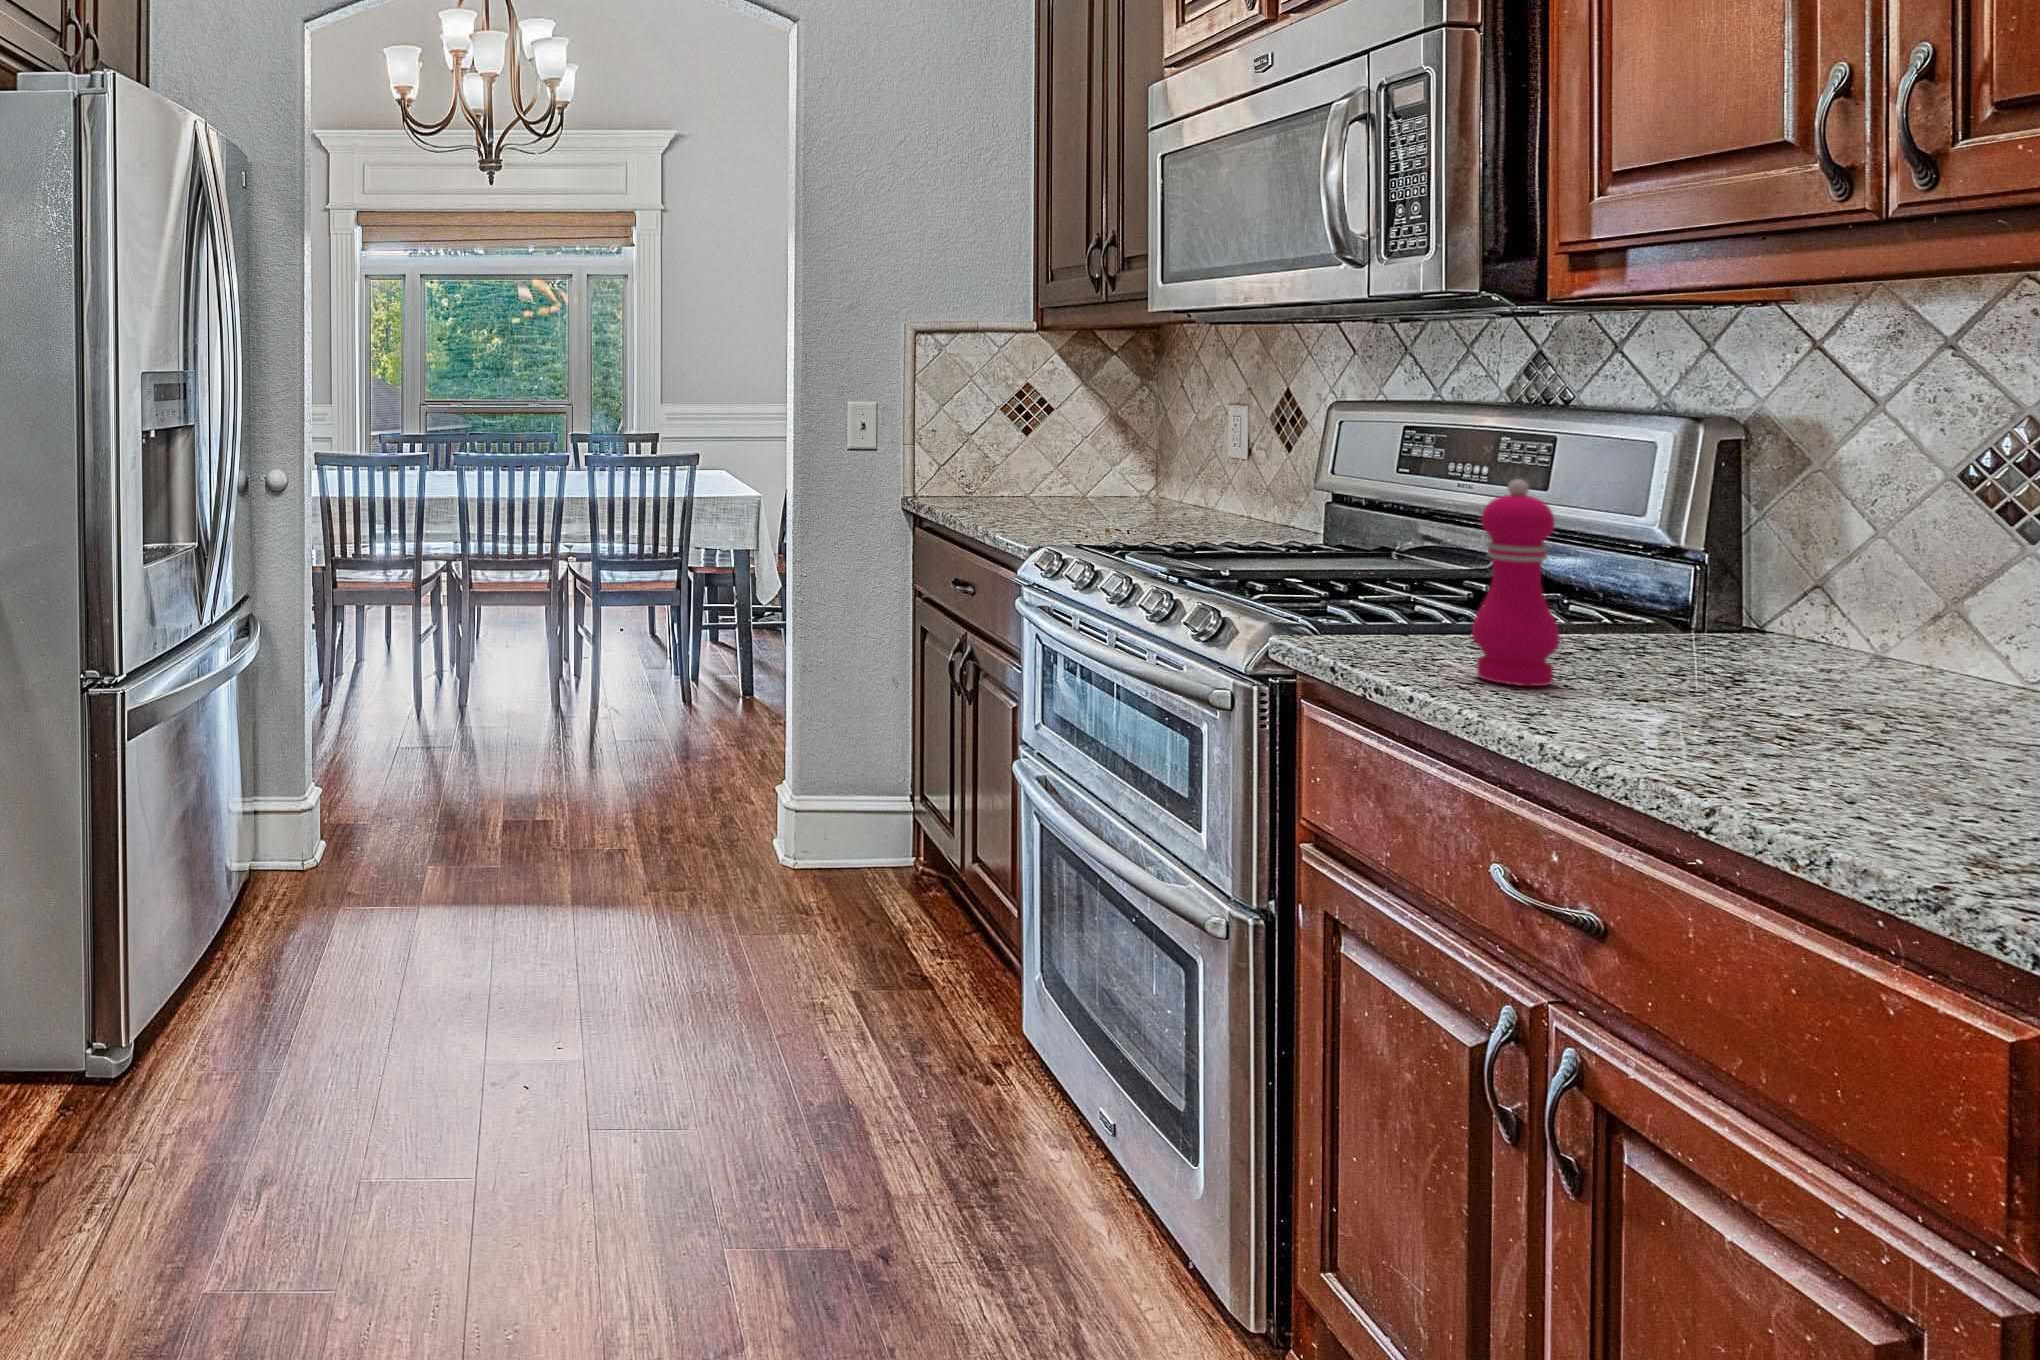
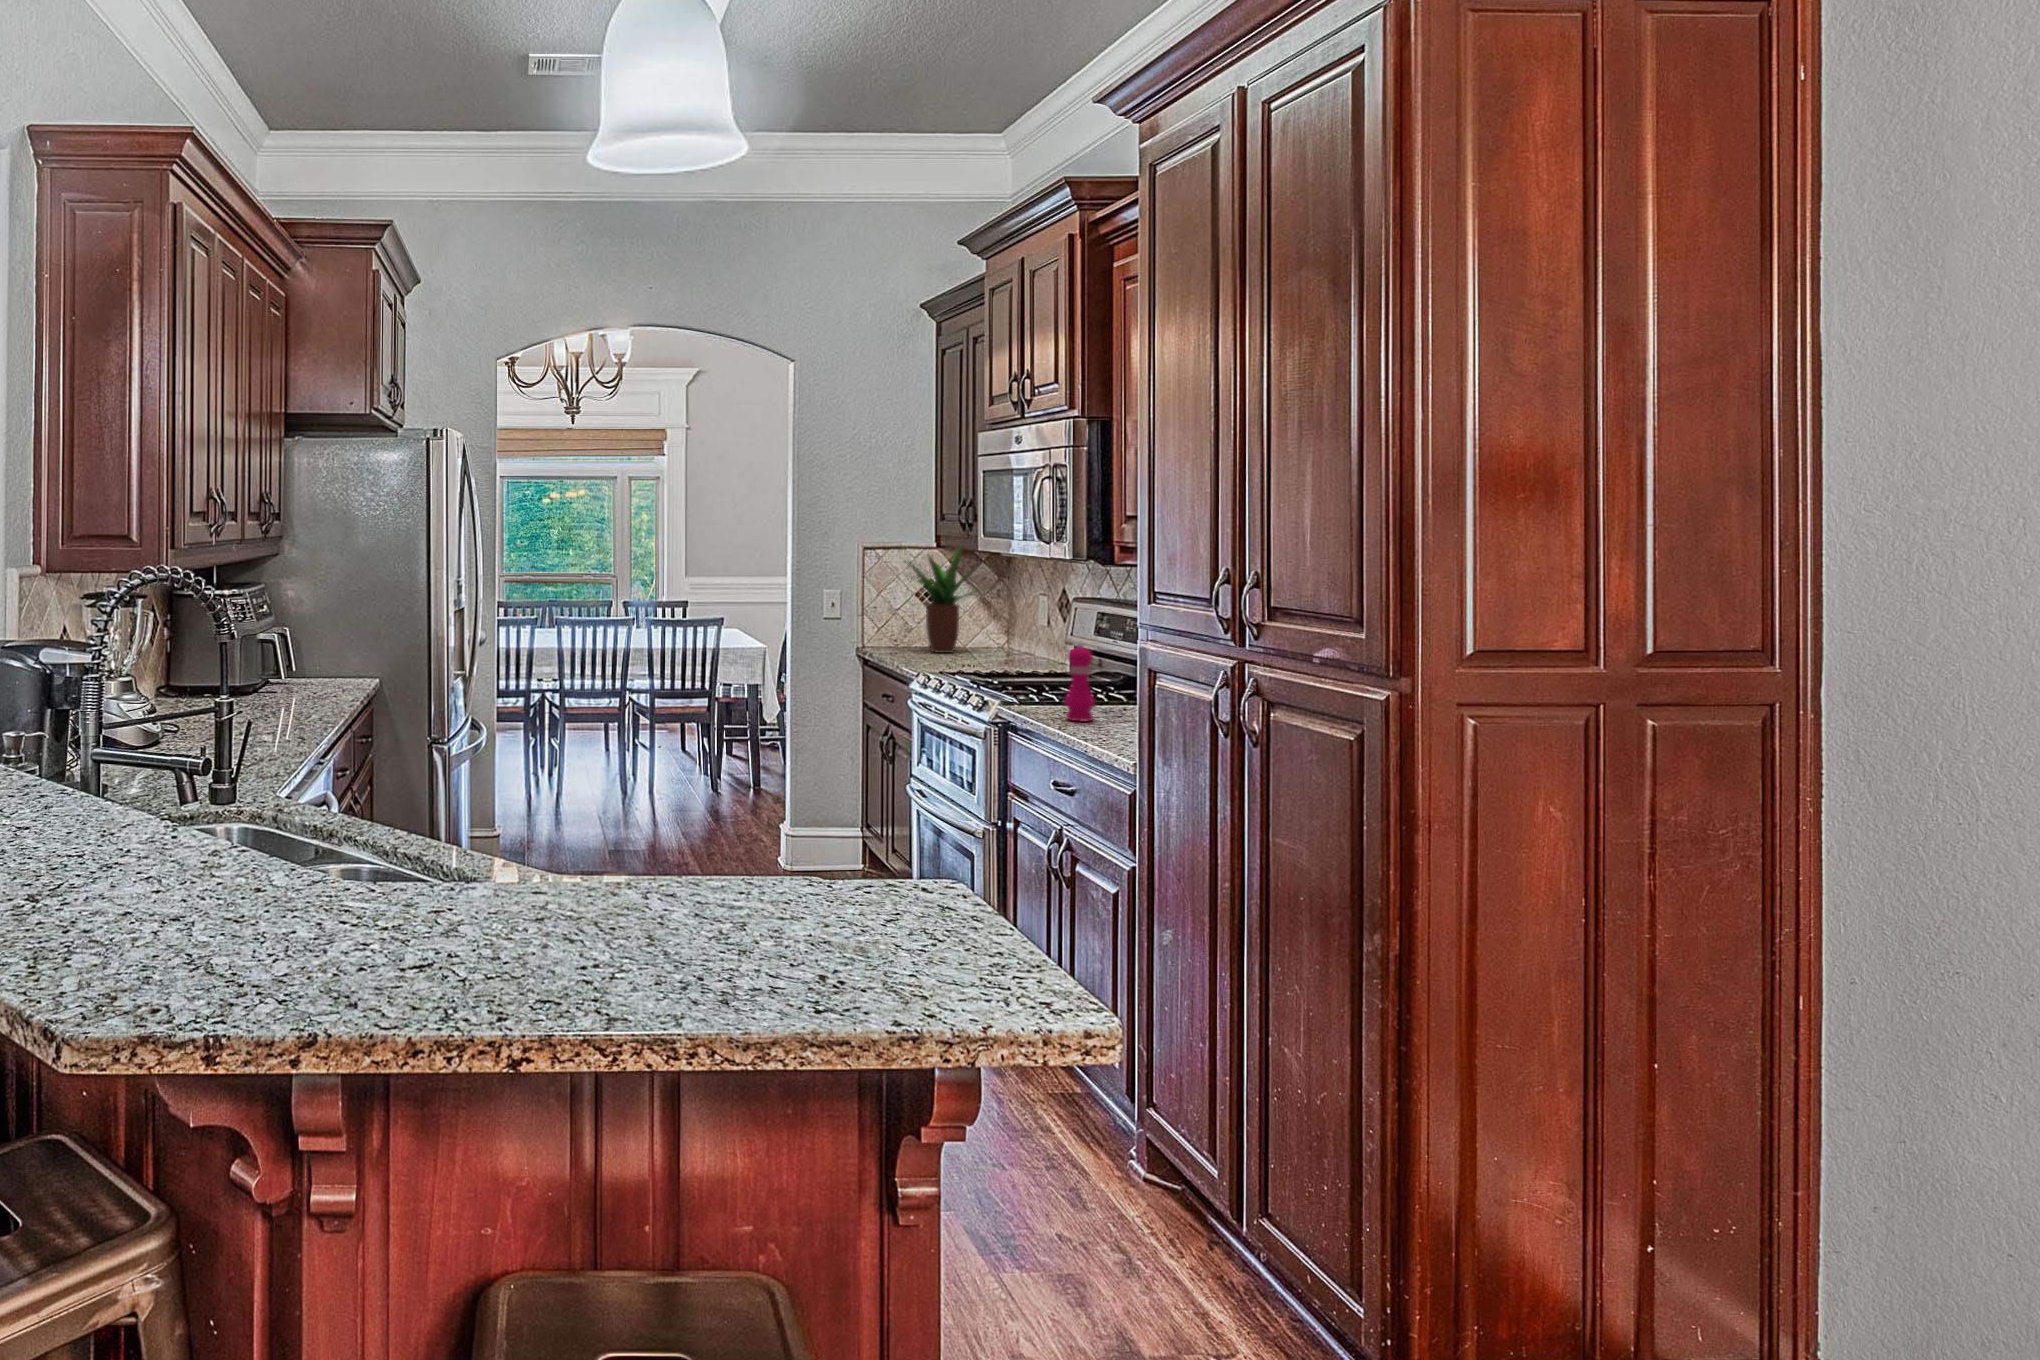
potted plant: none [980,315,1147,505] -> present [905,546,977,653]

